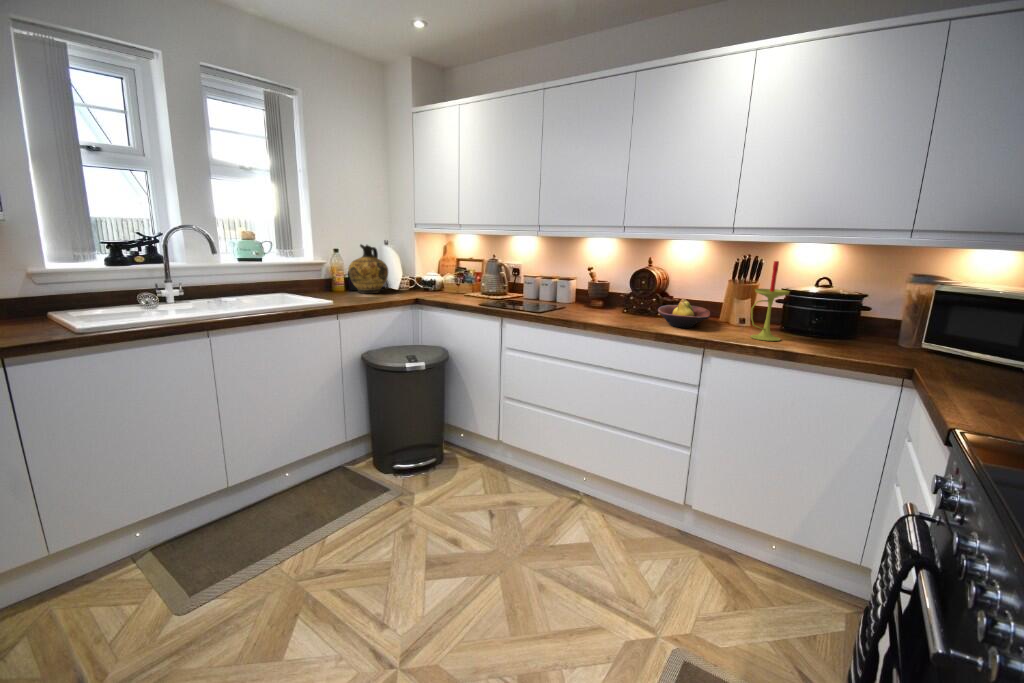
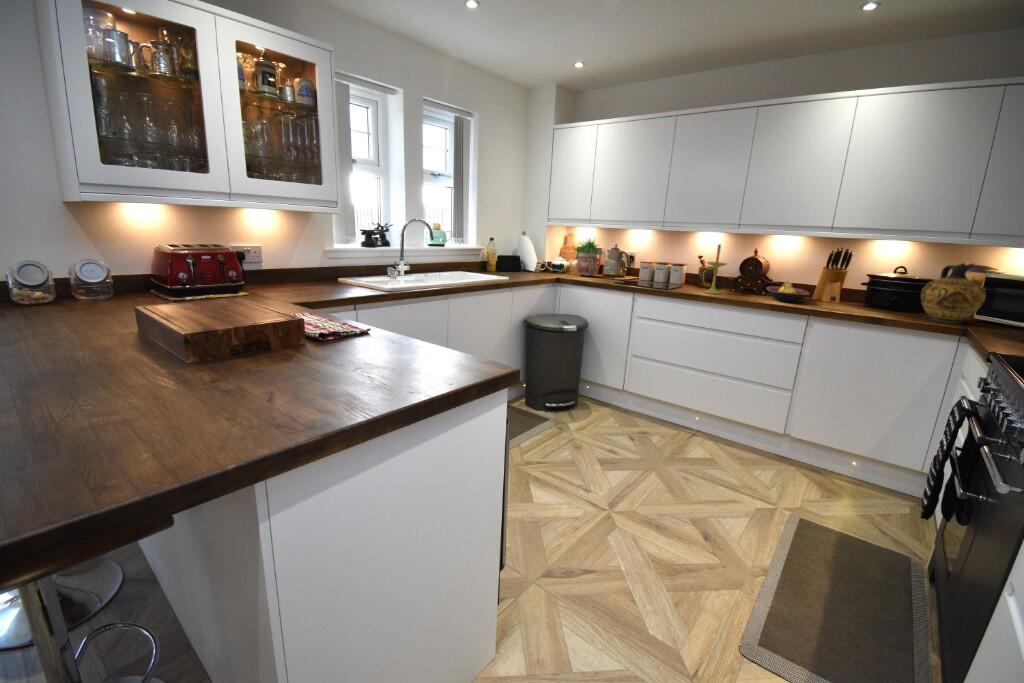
ceramic jug: present [348,244,388,293] -> present [921,263,986,323]
potted plant: none [435,247,474,295] -> present [573,239,604,276]
candle: present [751,261,789,341] -> present [704,245,727,294]

